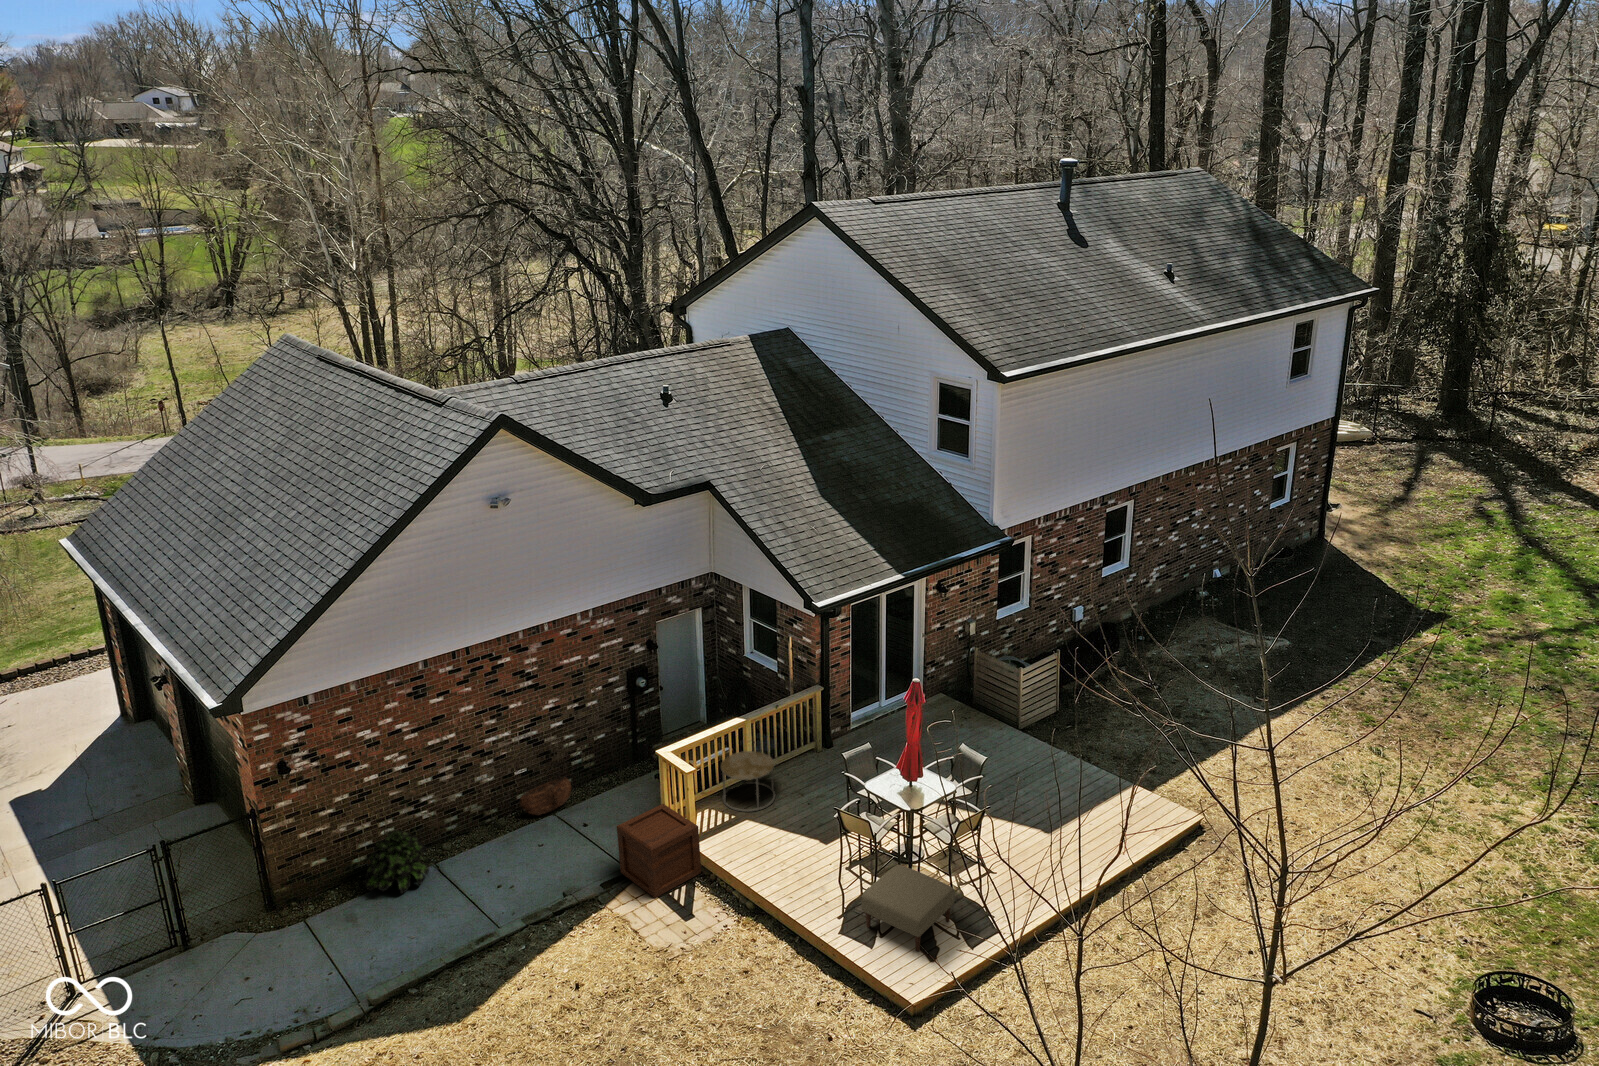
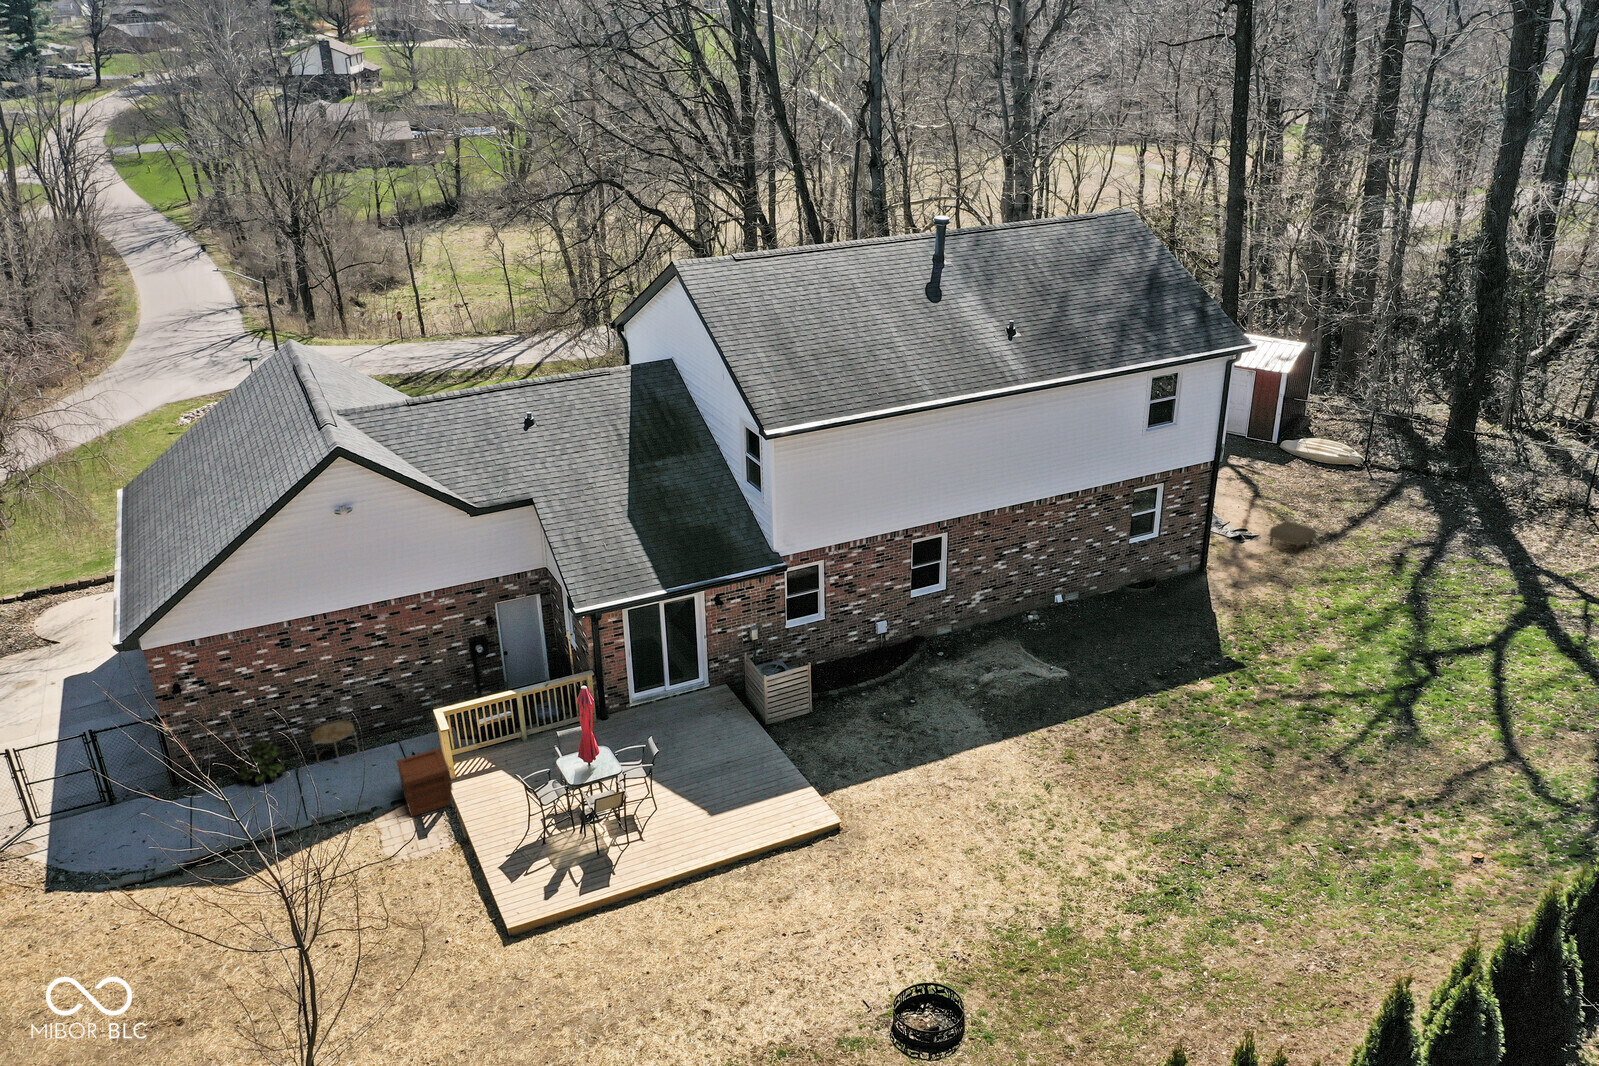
side table: present [721,751,775,812] -> present [311,721,359,766]
basket: present [520,777,571,815] -> none [371,714,415,740]
ottoman: present [862,865,955,951] -> present [1269,522,1316,553]

